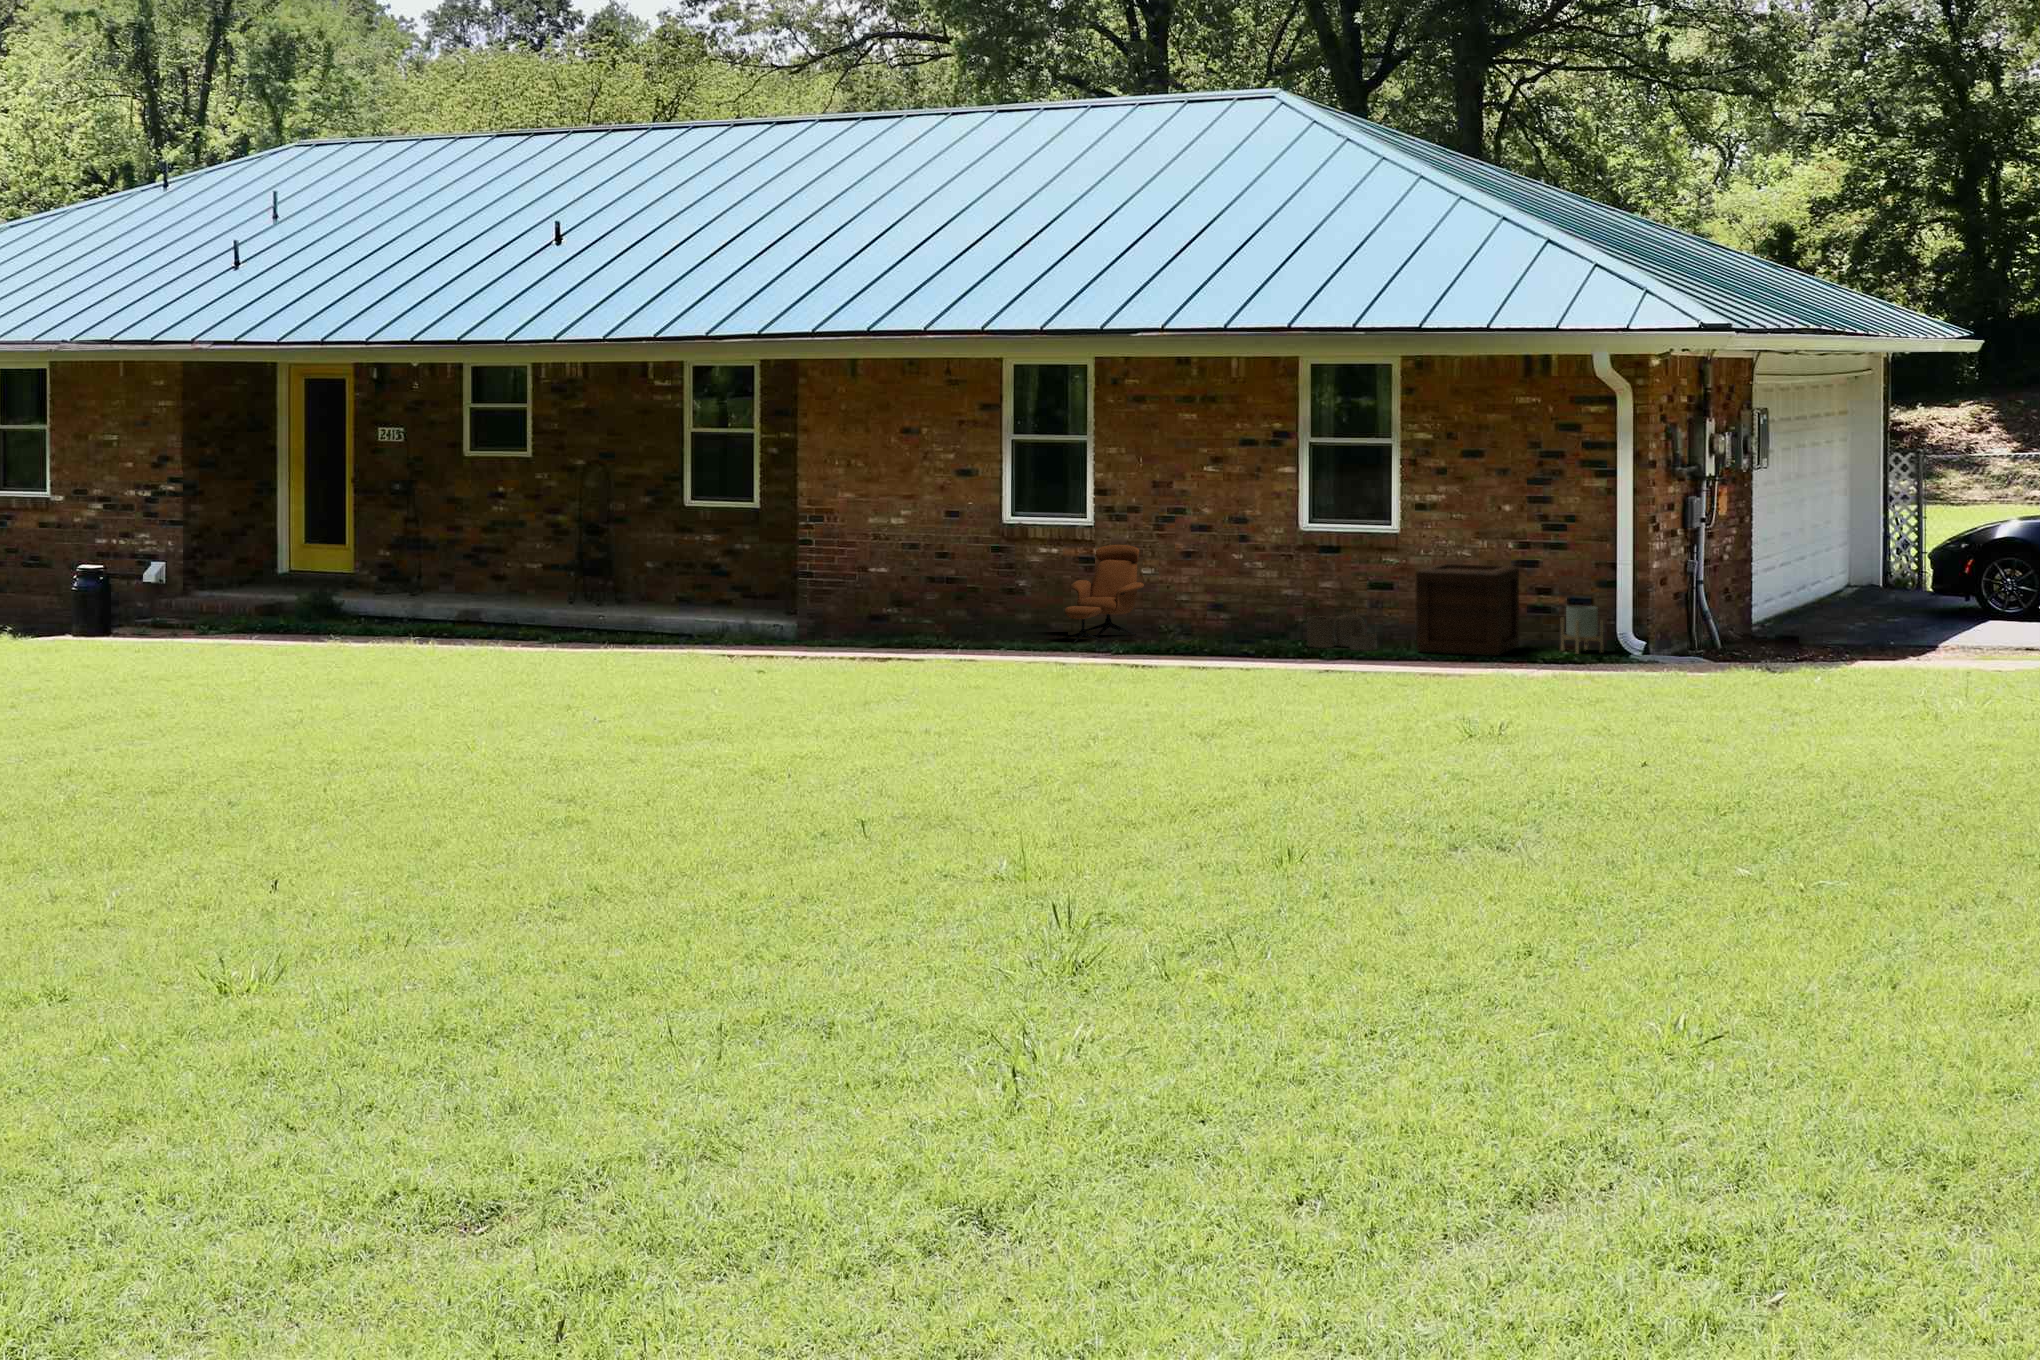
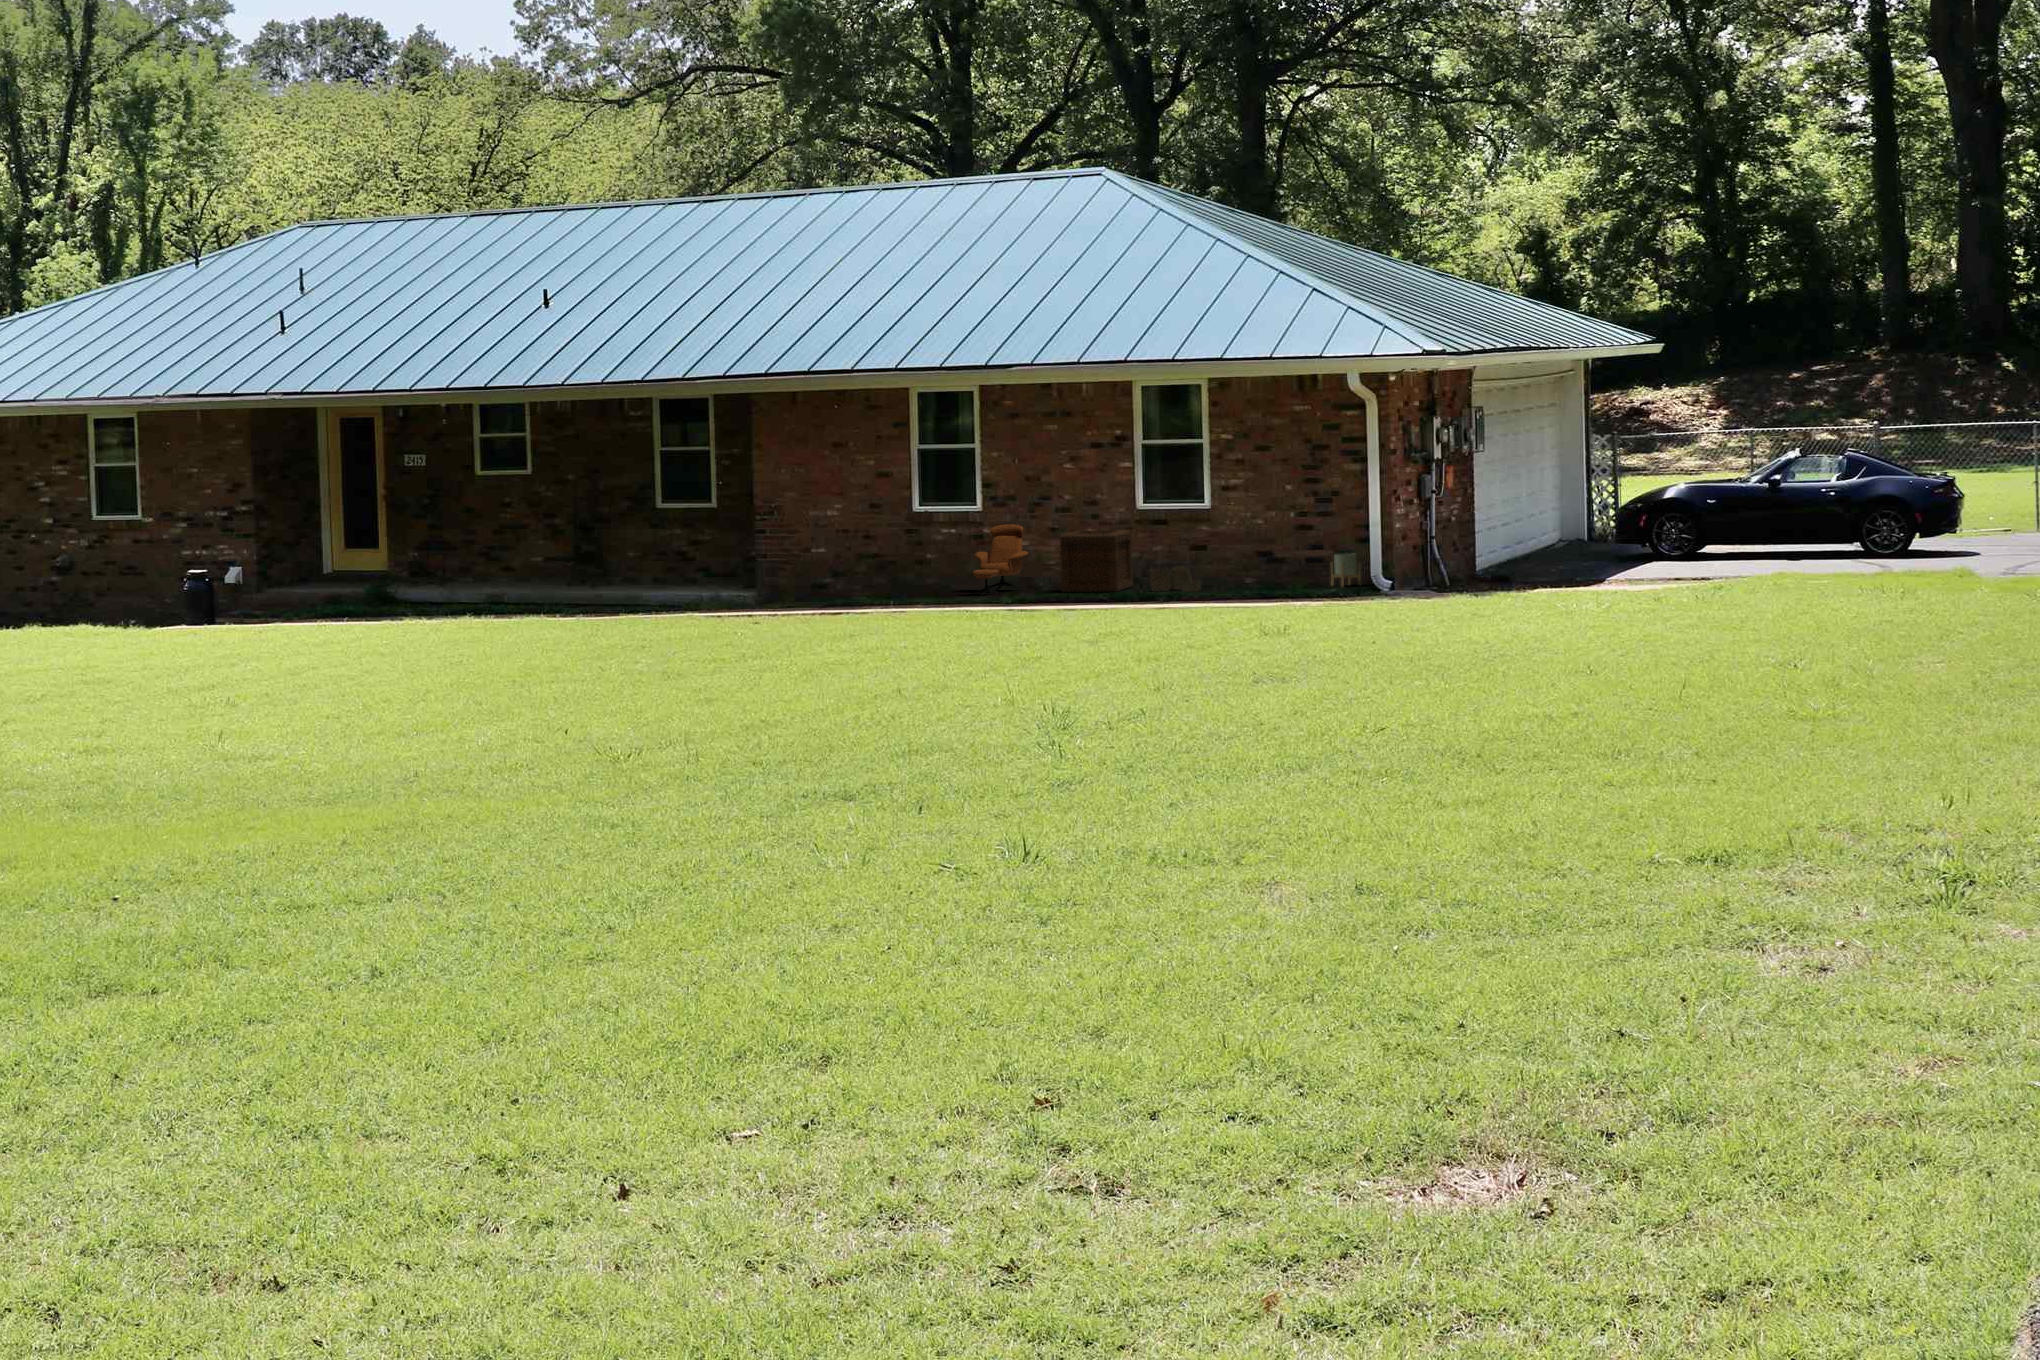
wooden crate: present [1416,564,1519,656] -> present [1060,530,1133,592]

